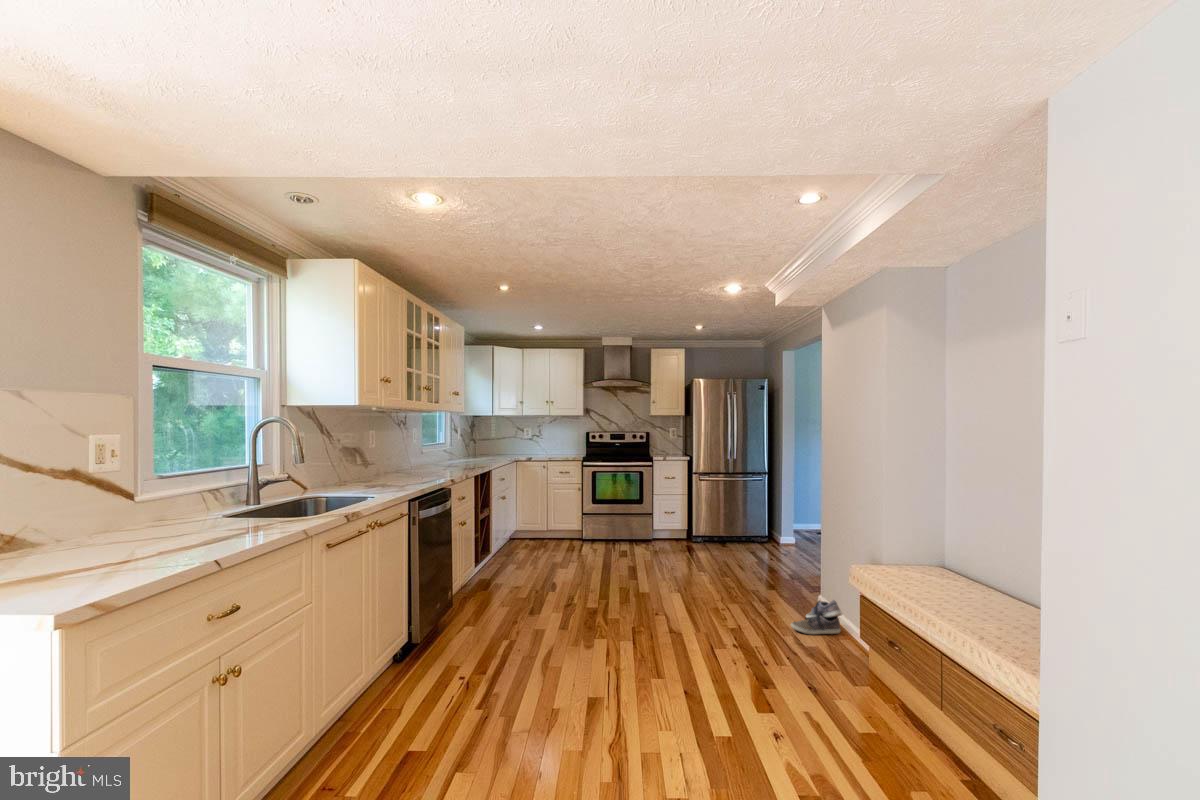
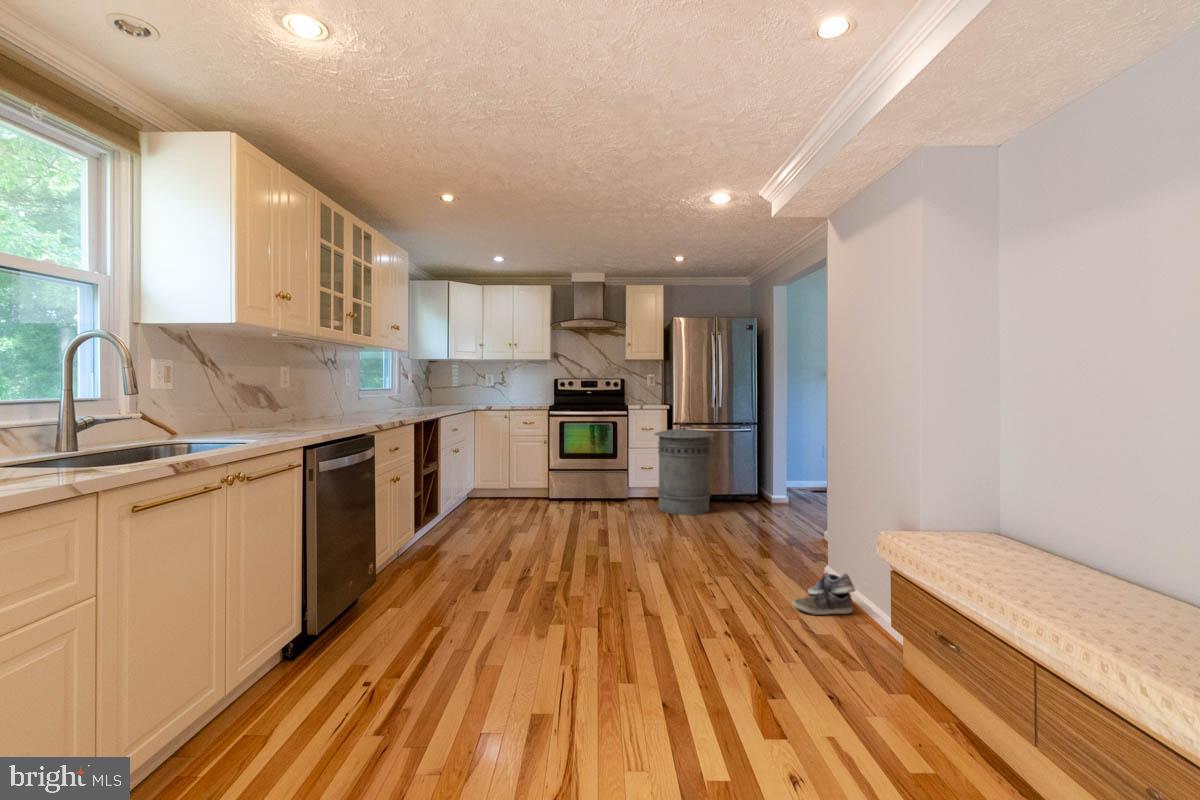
trash can: none [675,475,730,555] -> present [654,427,714,515]

